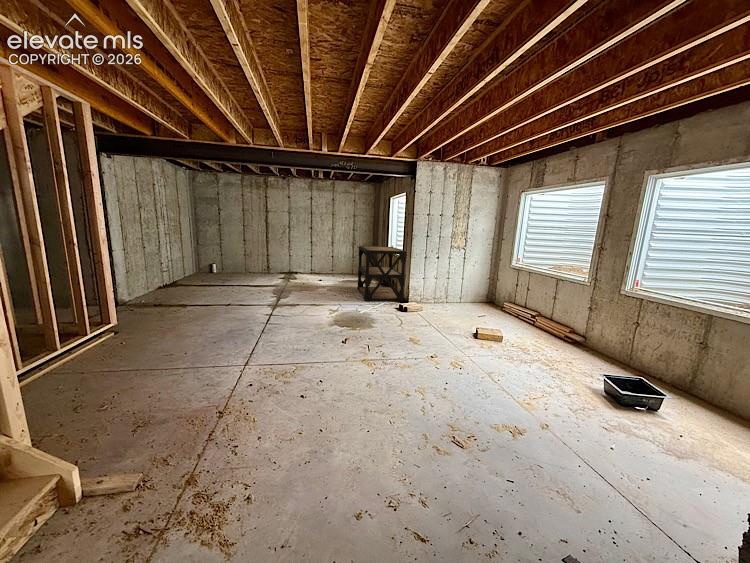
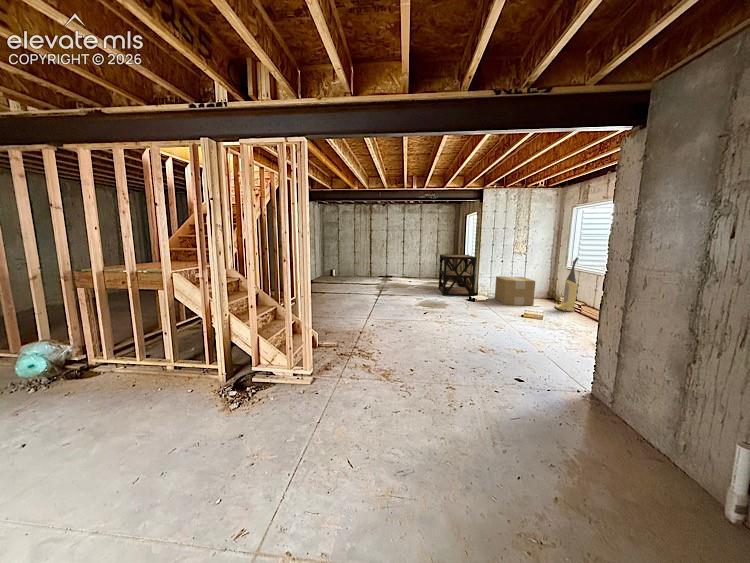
vacuum cleaner: none [500,254,529,322] -> present [555,258,578,312]
cardboard box: none [428,276,479,314] -> present [495,276,535,305]

